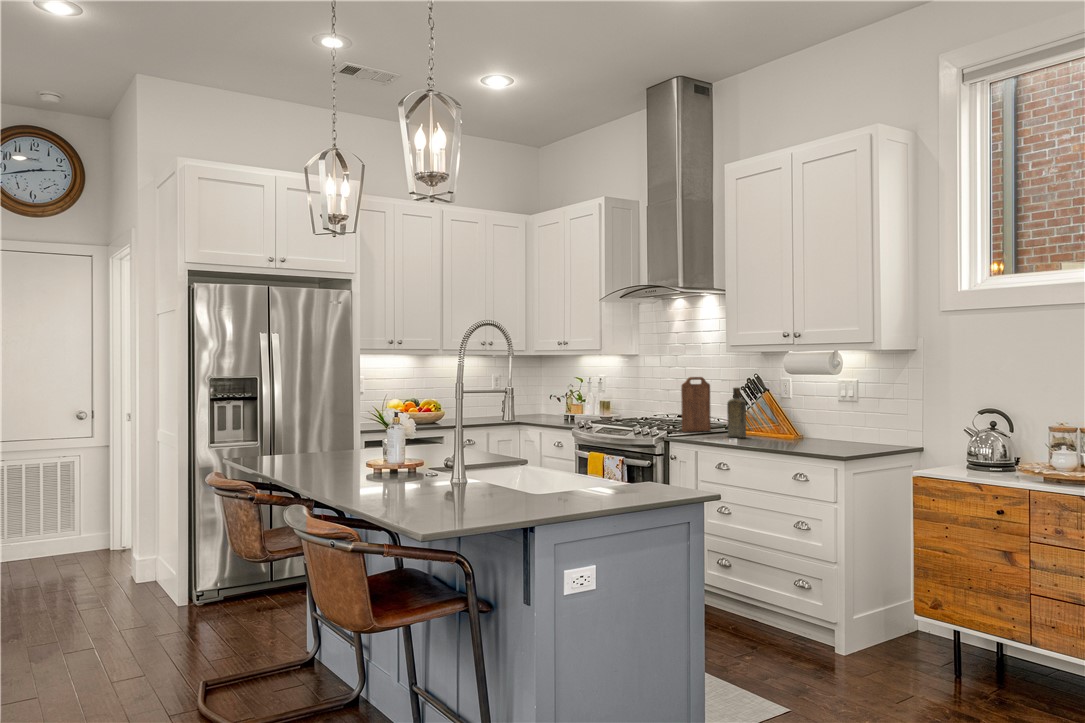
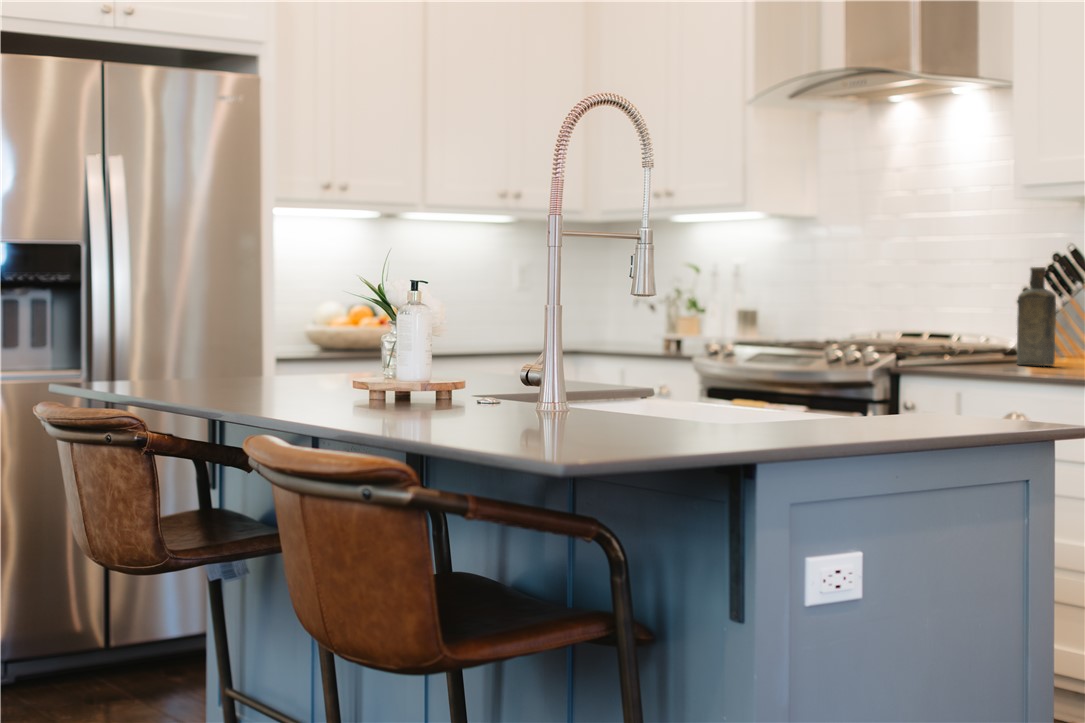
cutting board: present [681,377,711,432] -> none [921,249,978,358]

